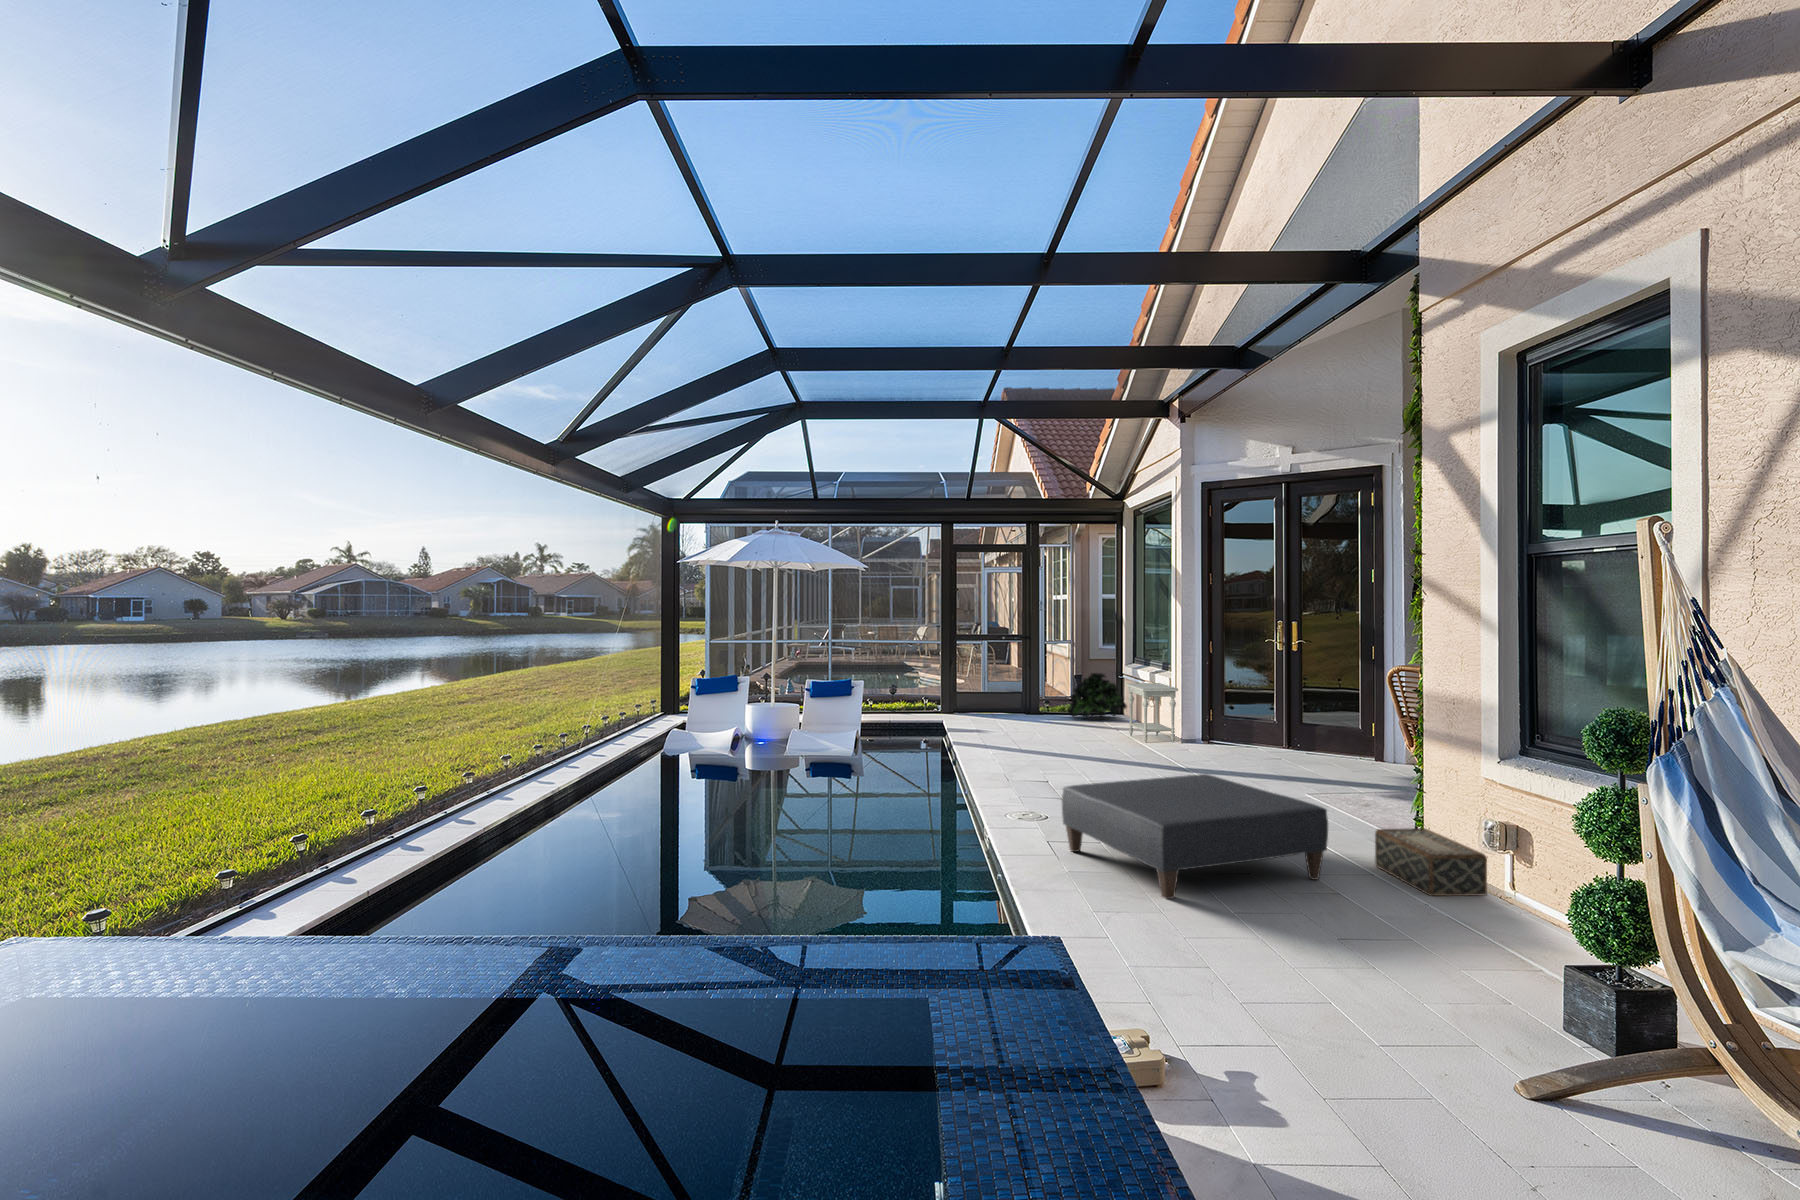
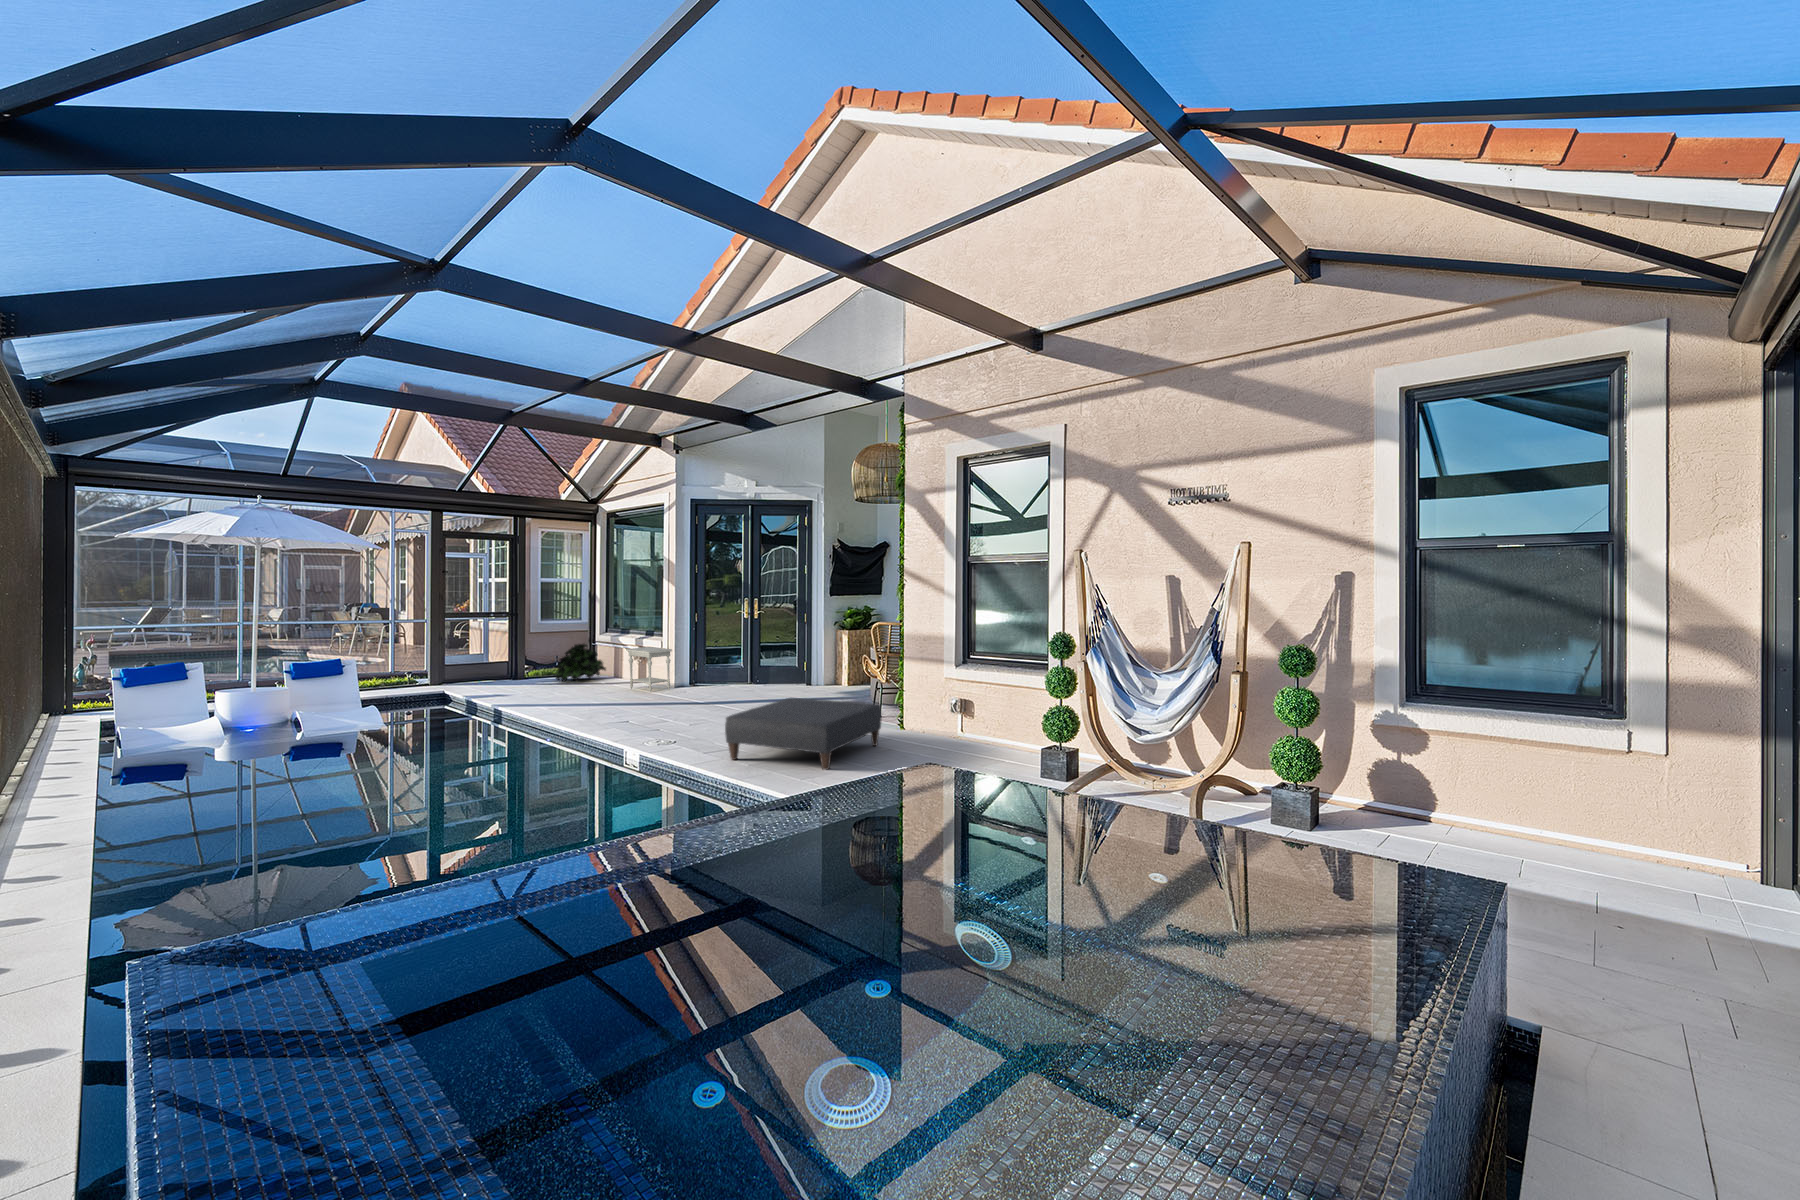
woven basket: present [1375,828,1487,896] -> none [891,710,950,742]

